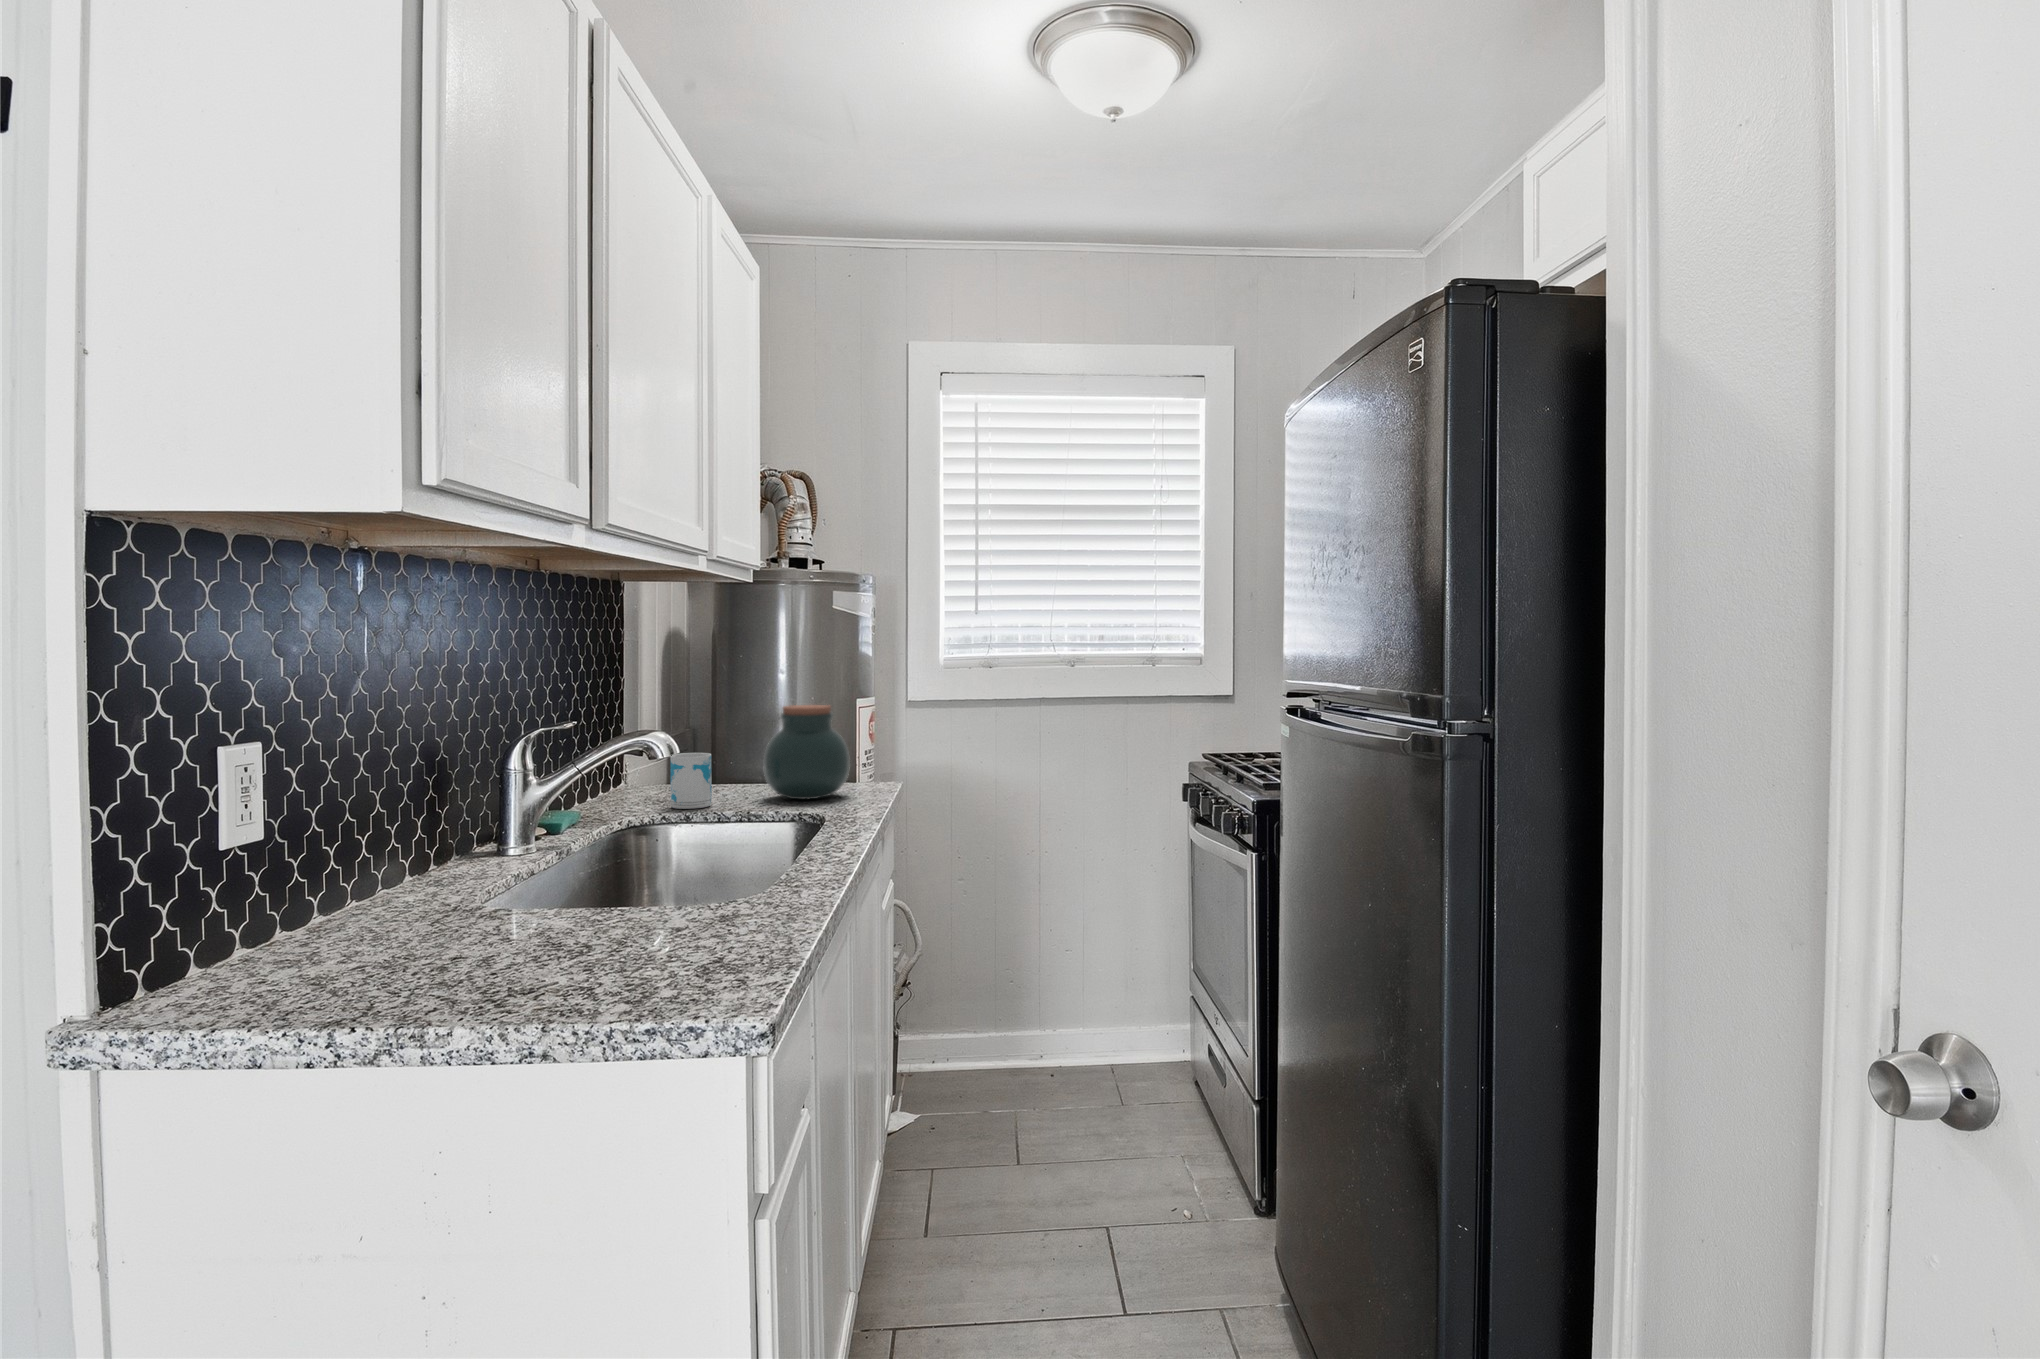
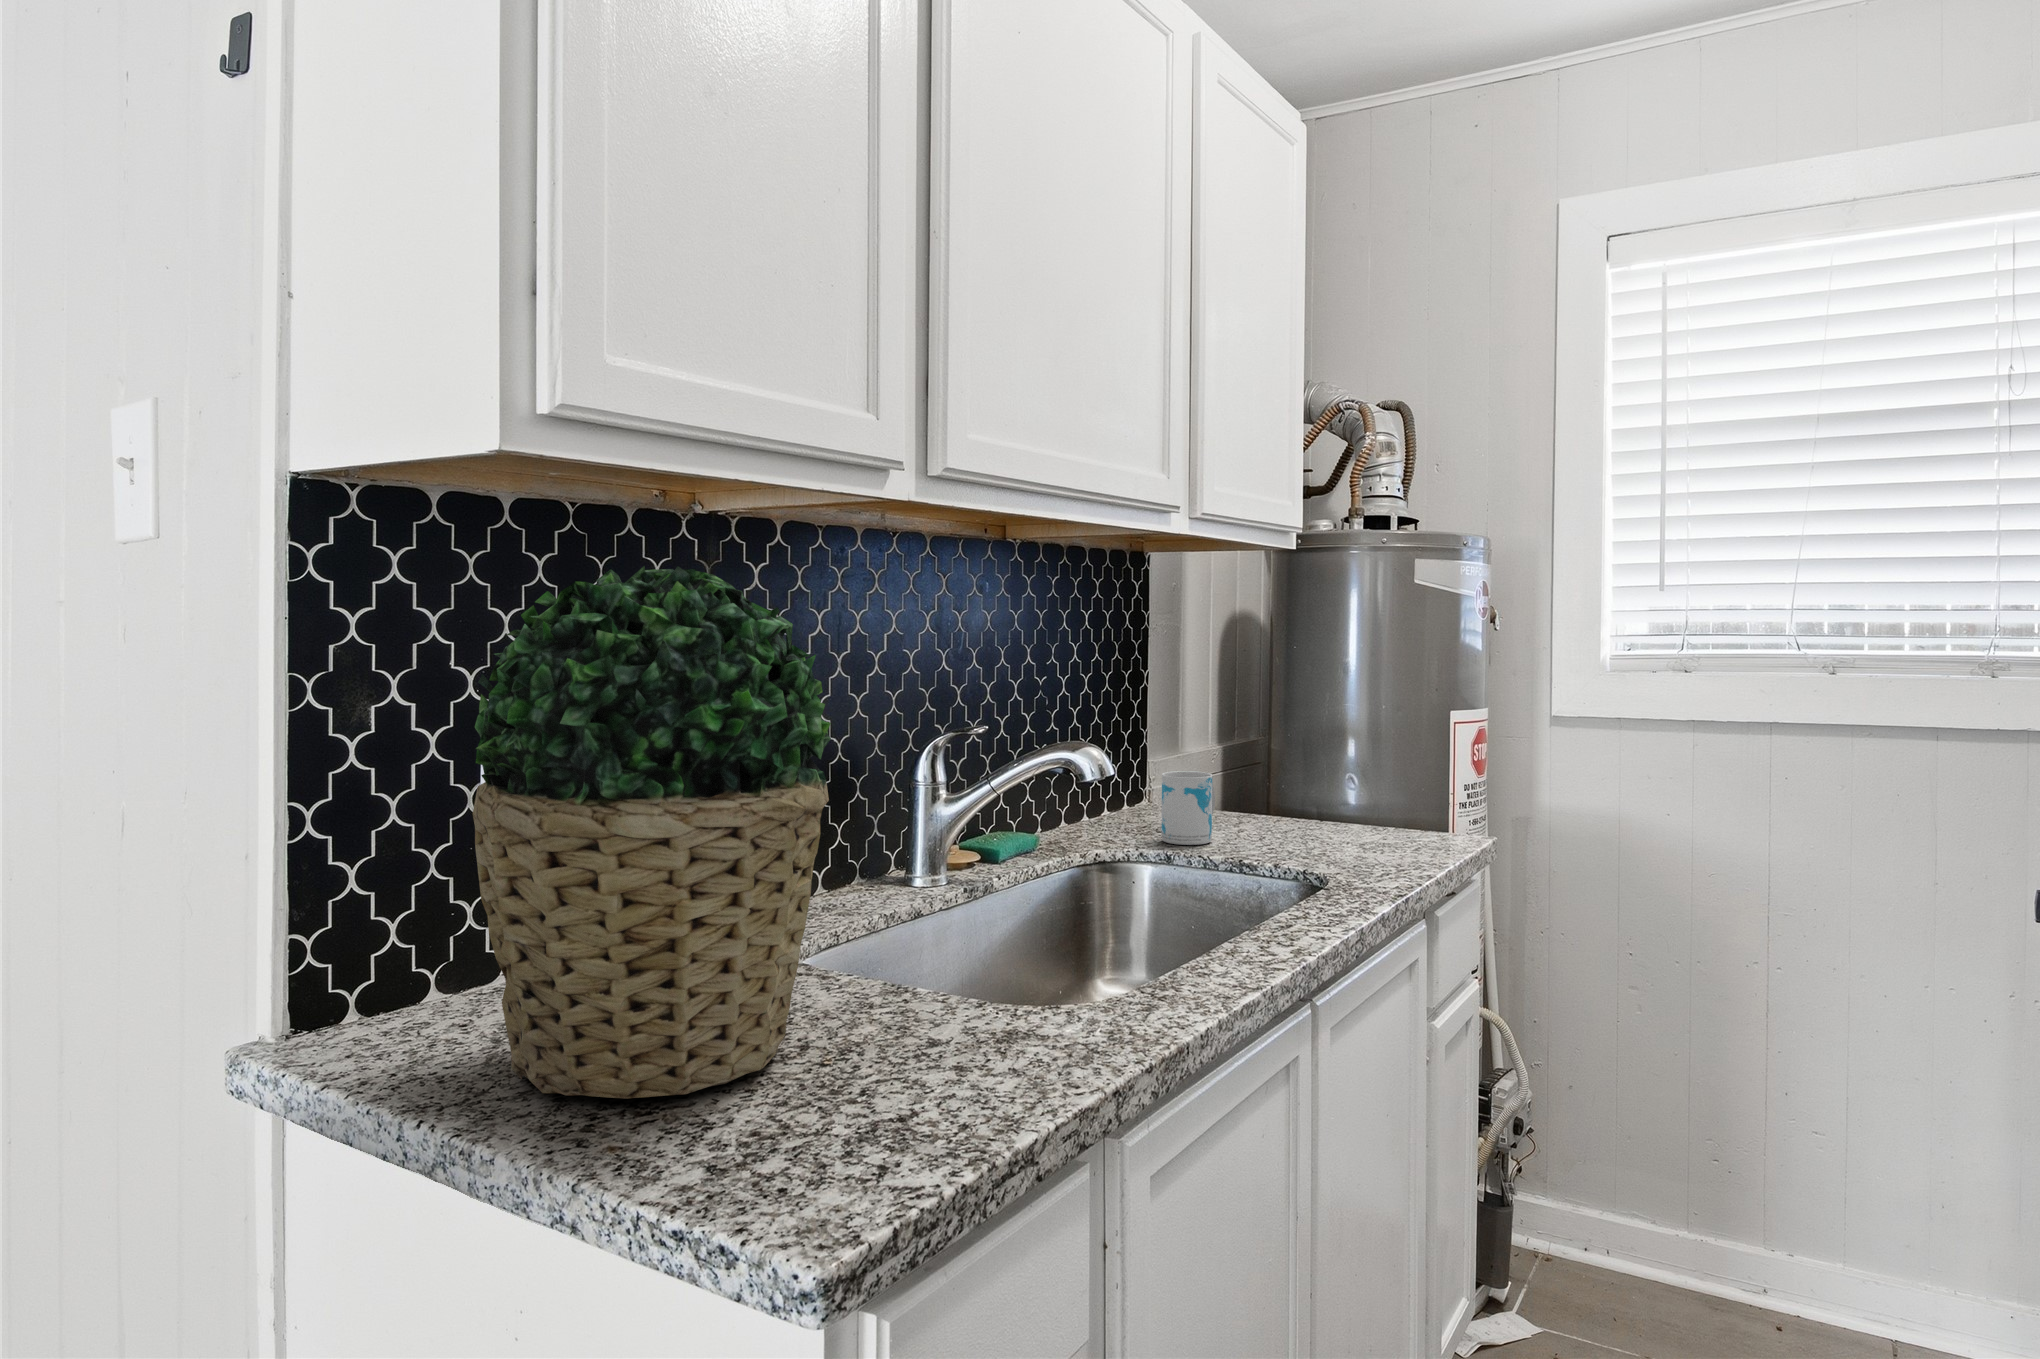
potted plant: none [337,599,628,994] -> present [473,566,831,1099]
jar: present [764,705,850,799] -> none [1283,716,1400,848]

